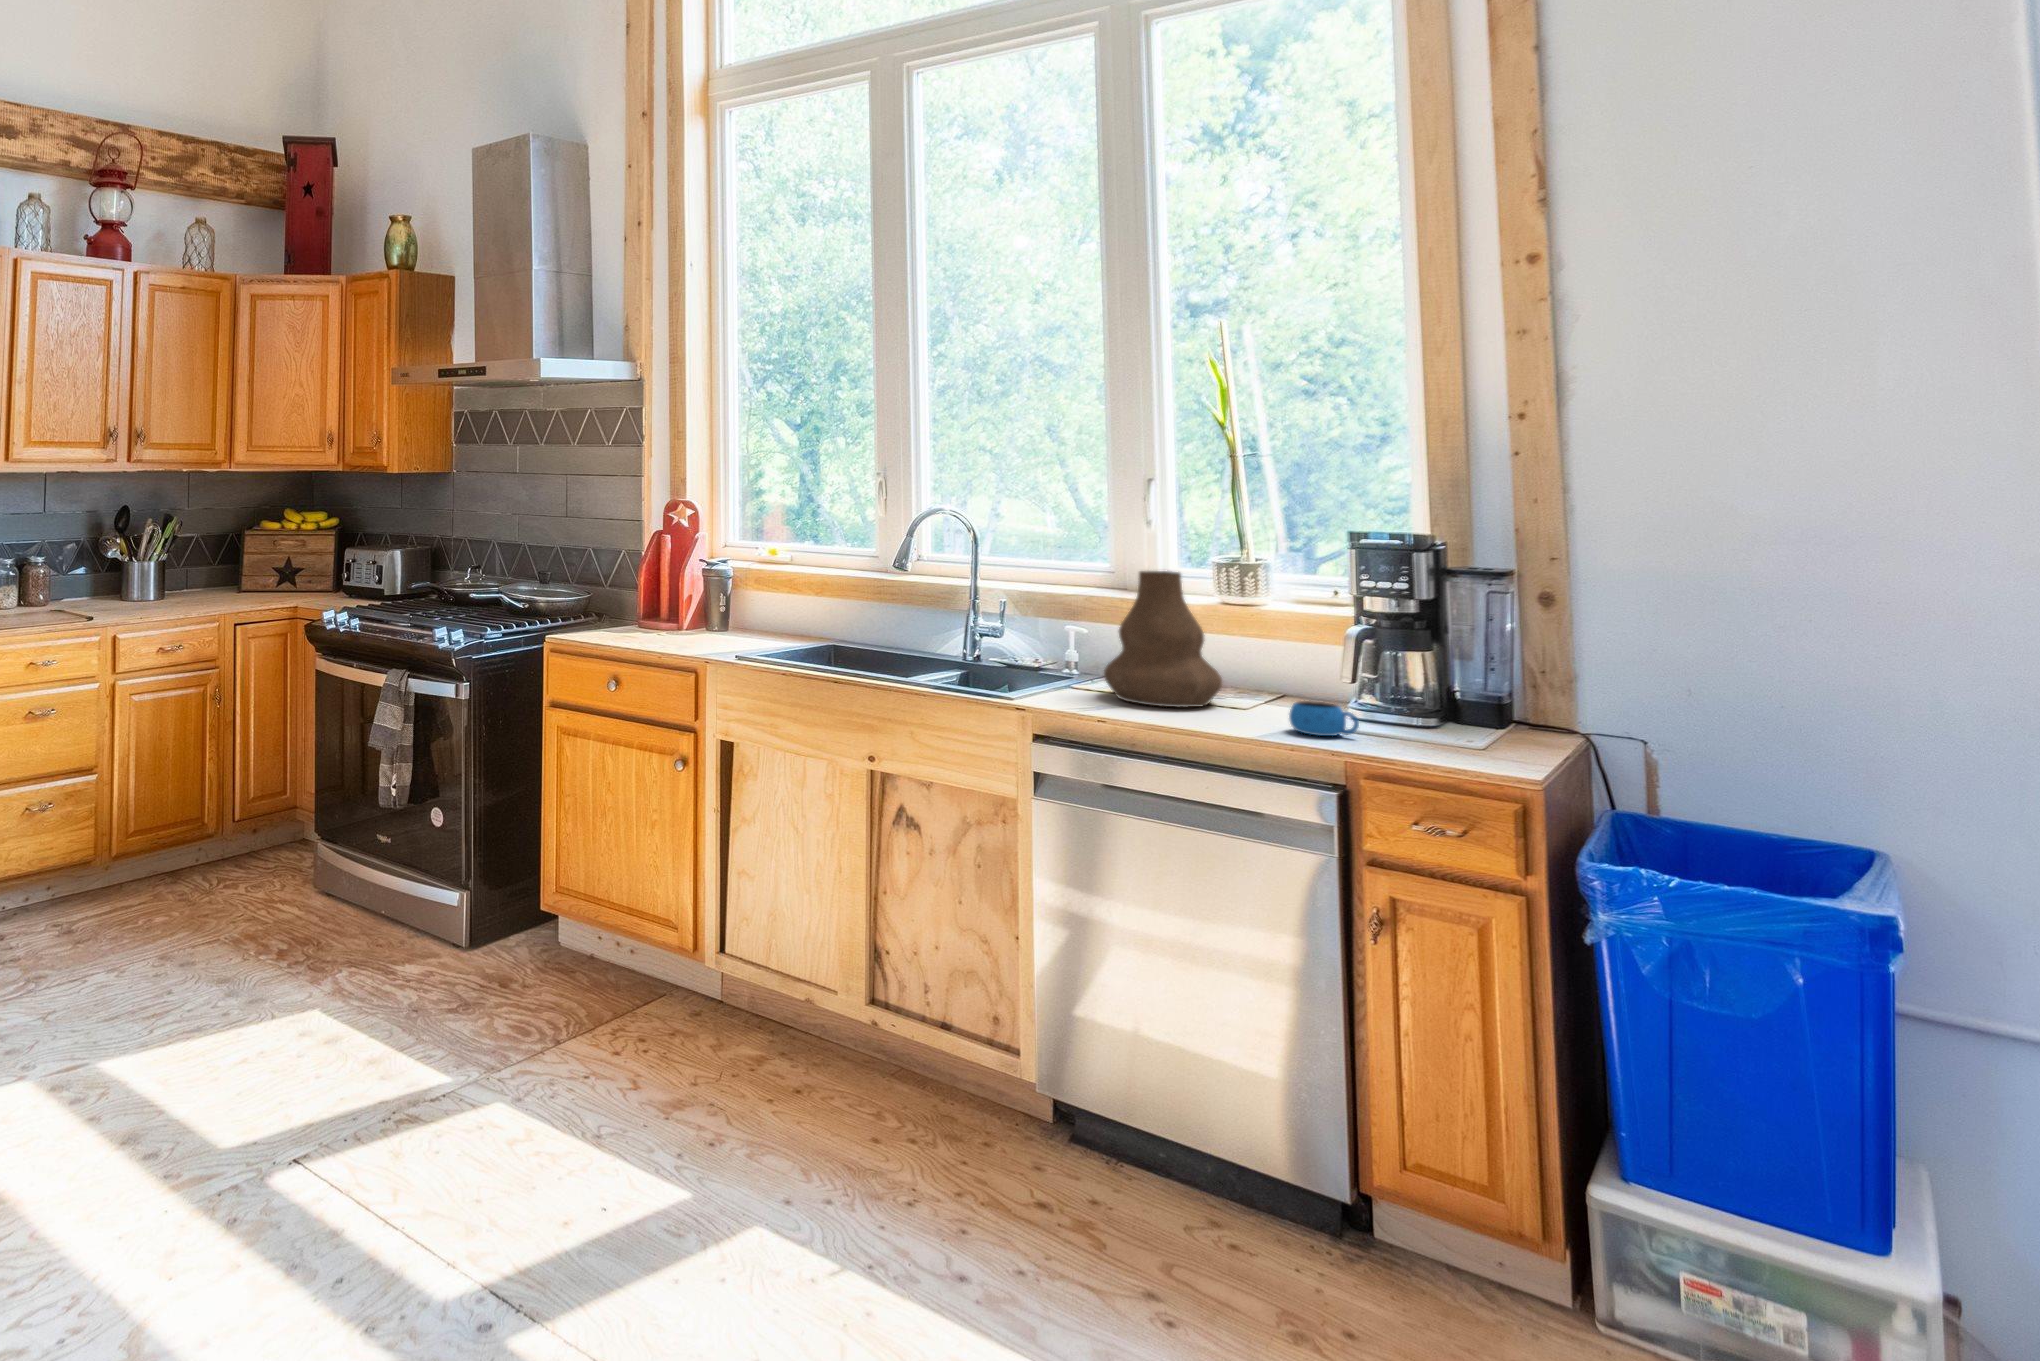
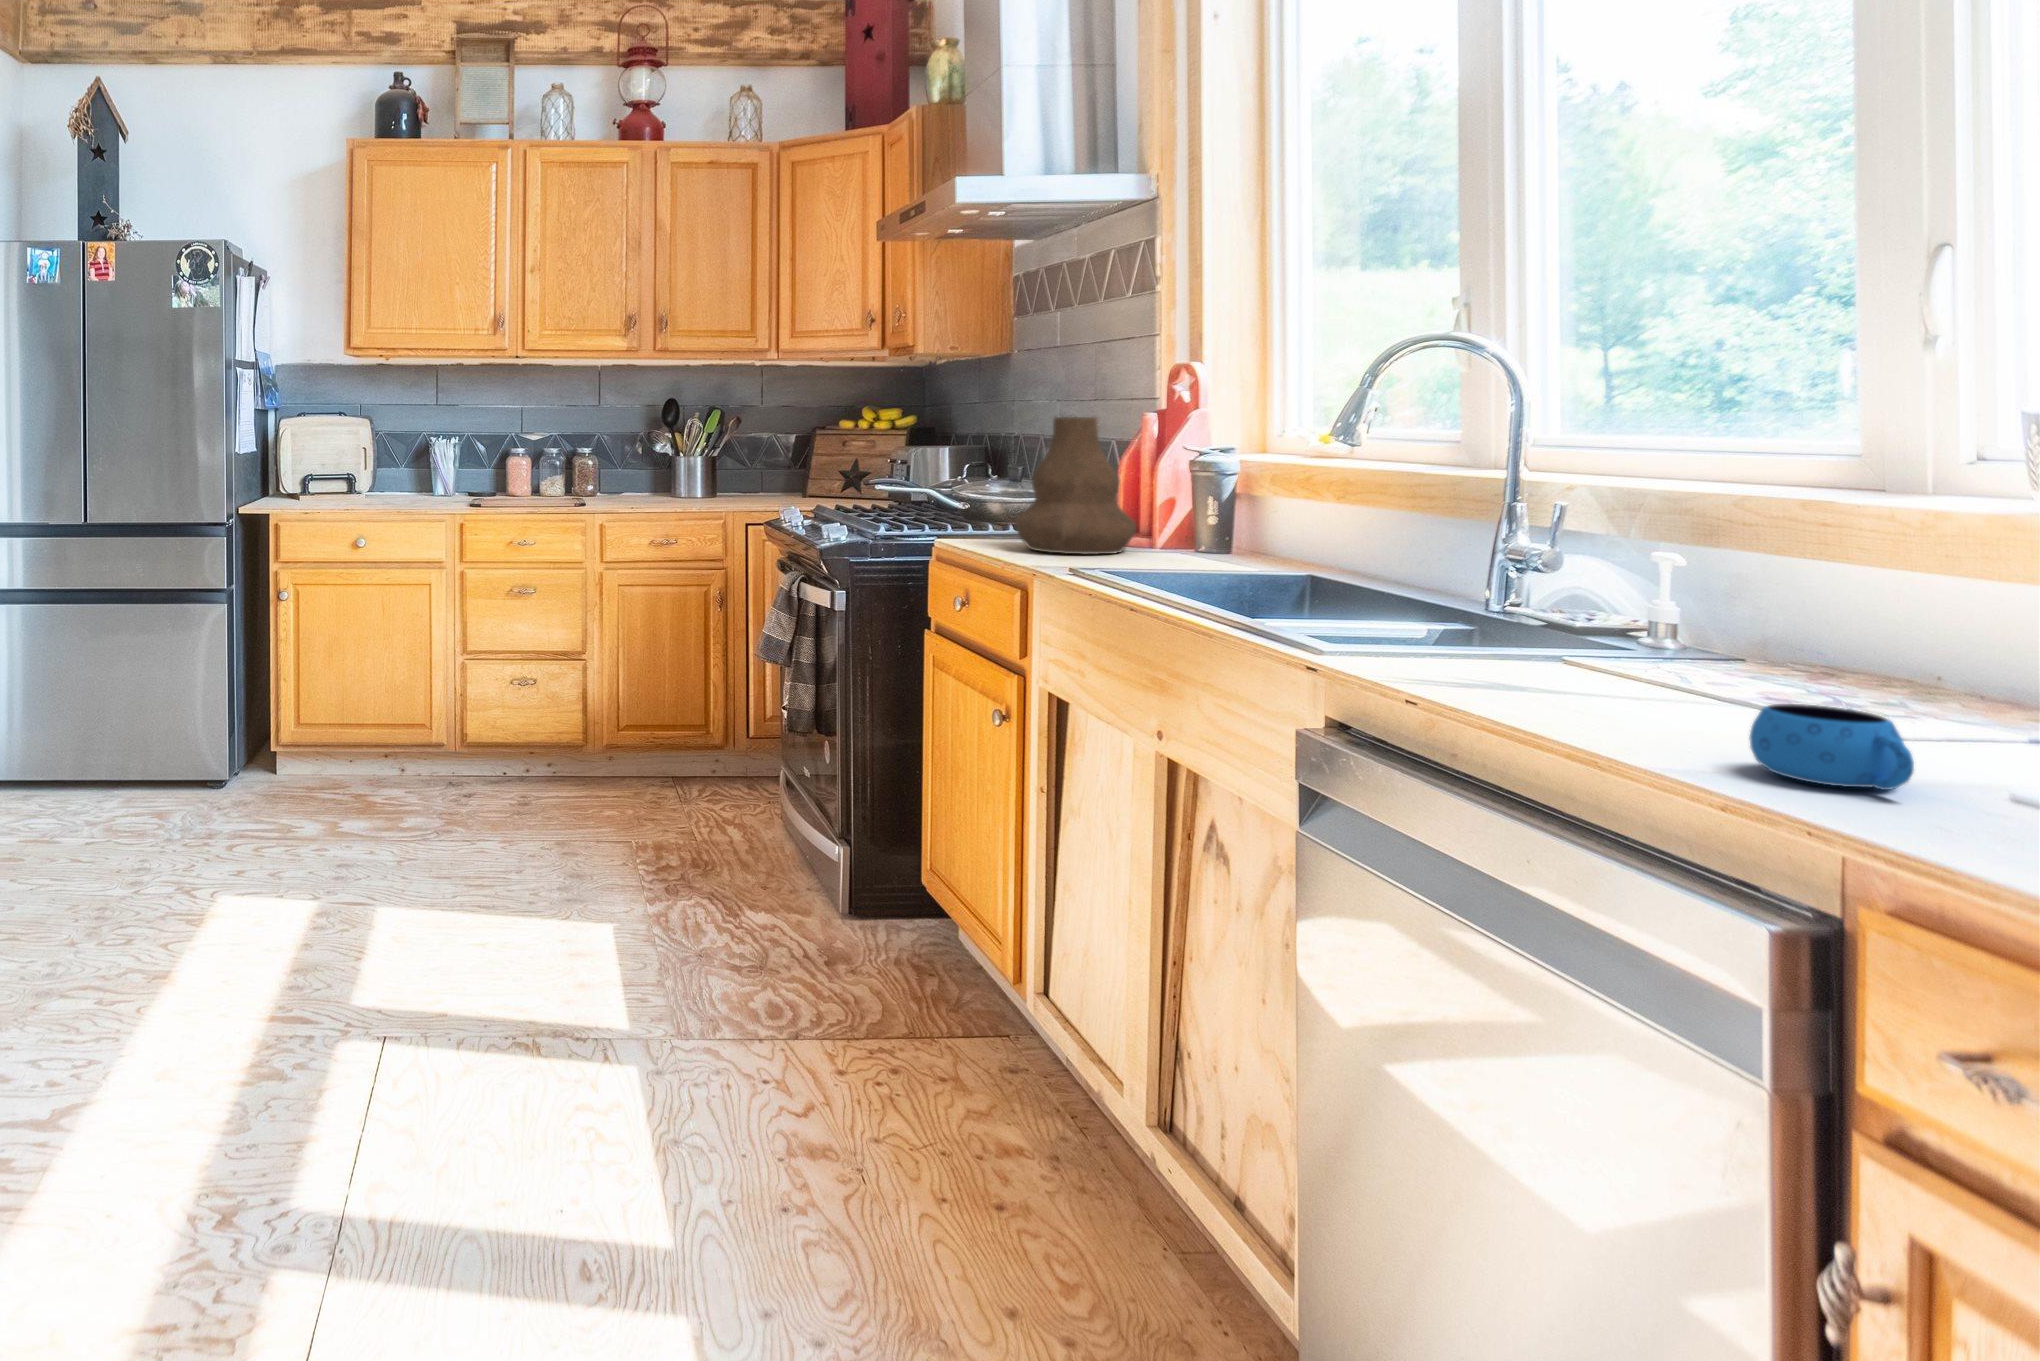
vase: present [1104,571,1222,707] -> present [1015,417,1136,554]

